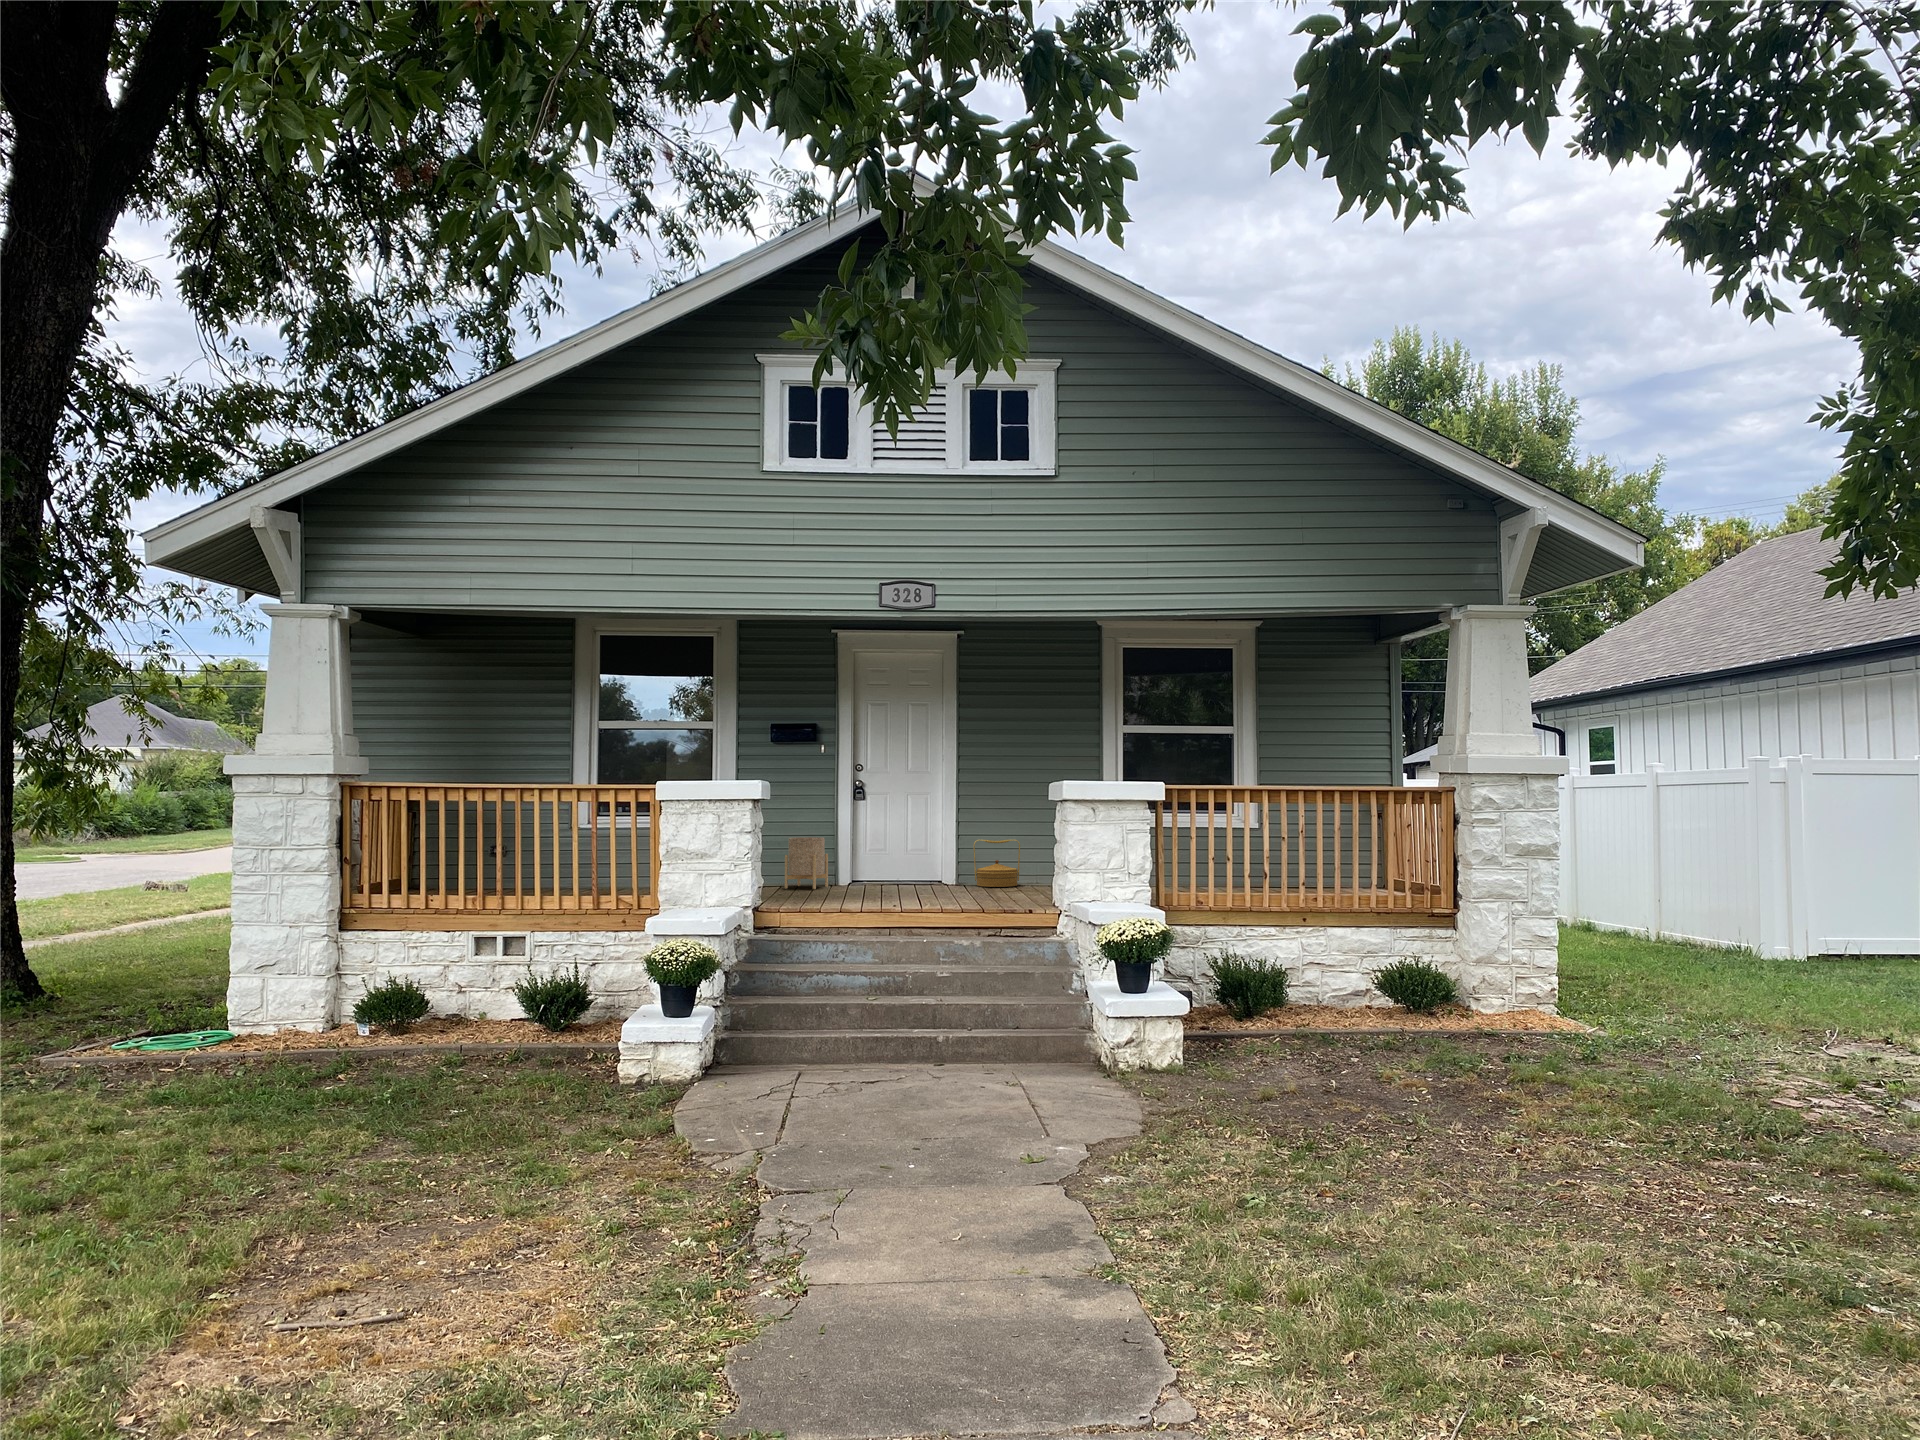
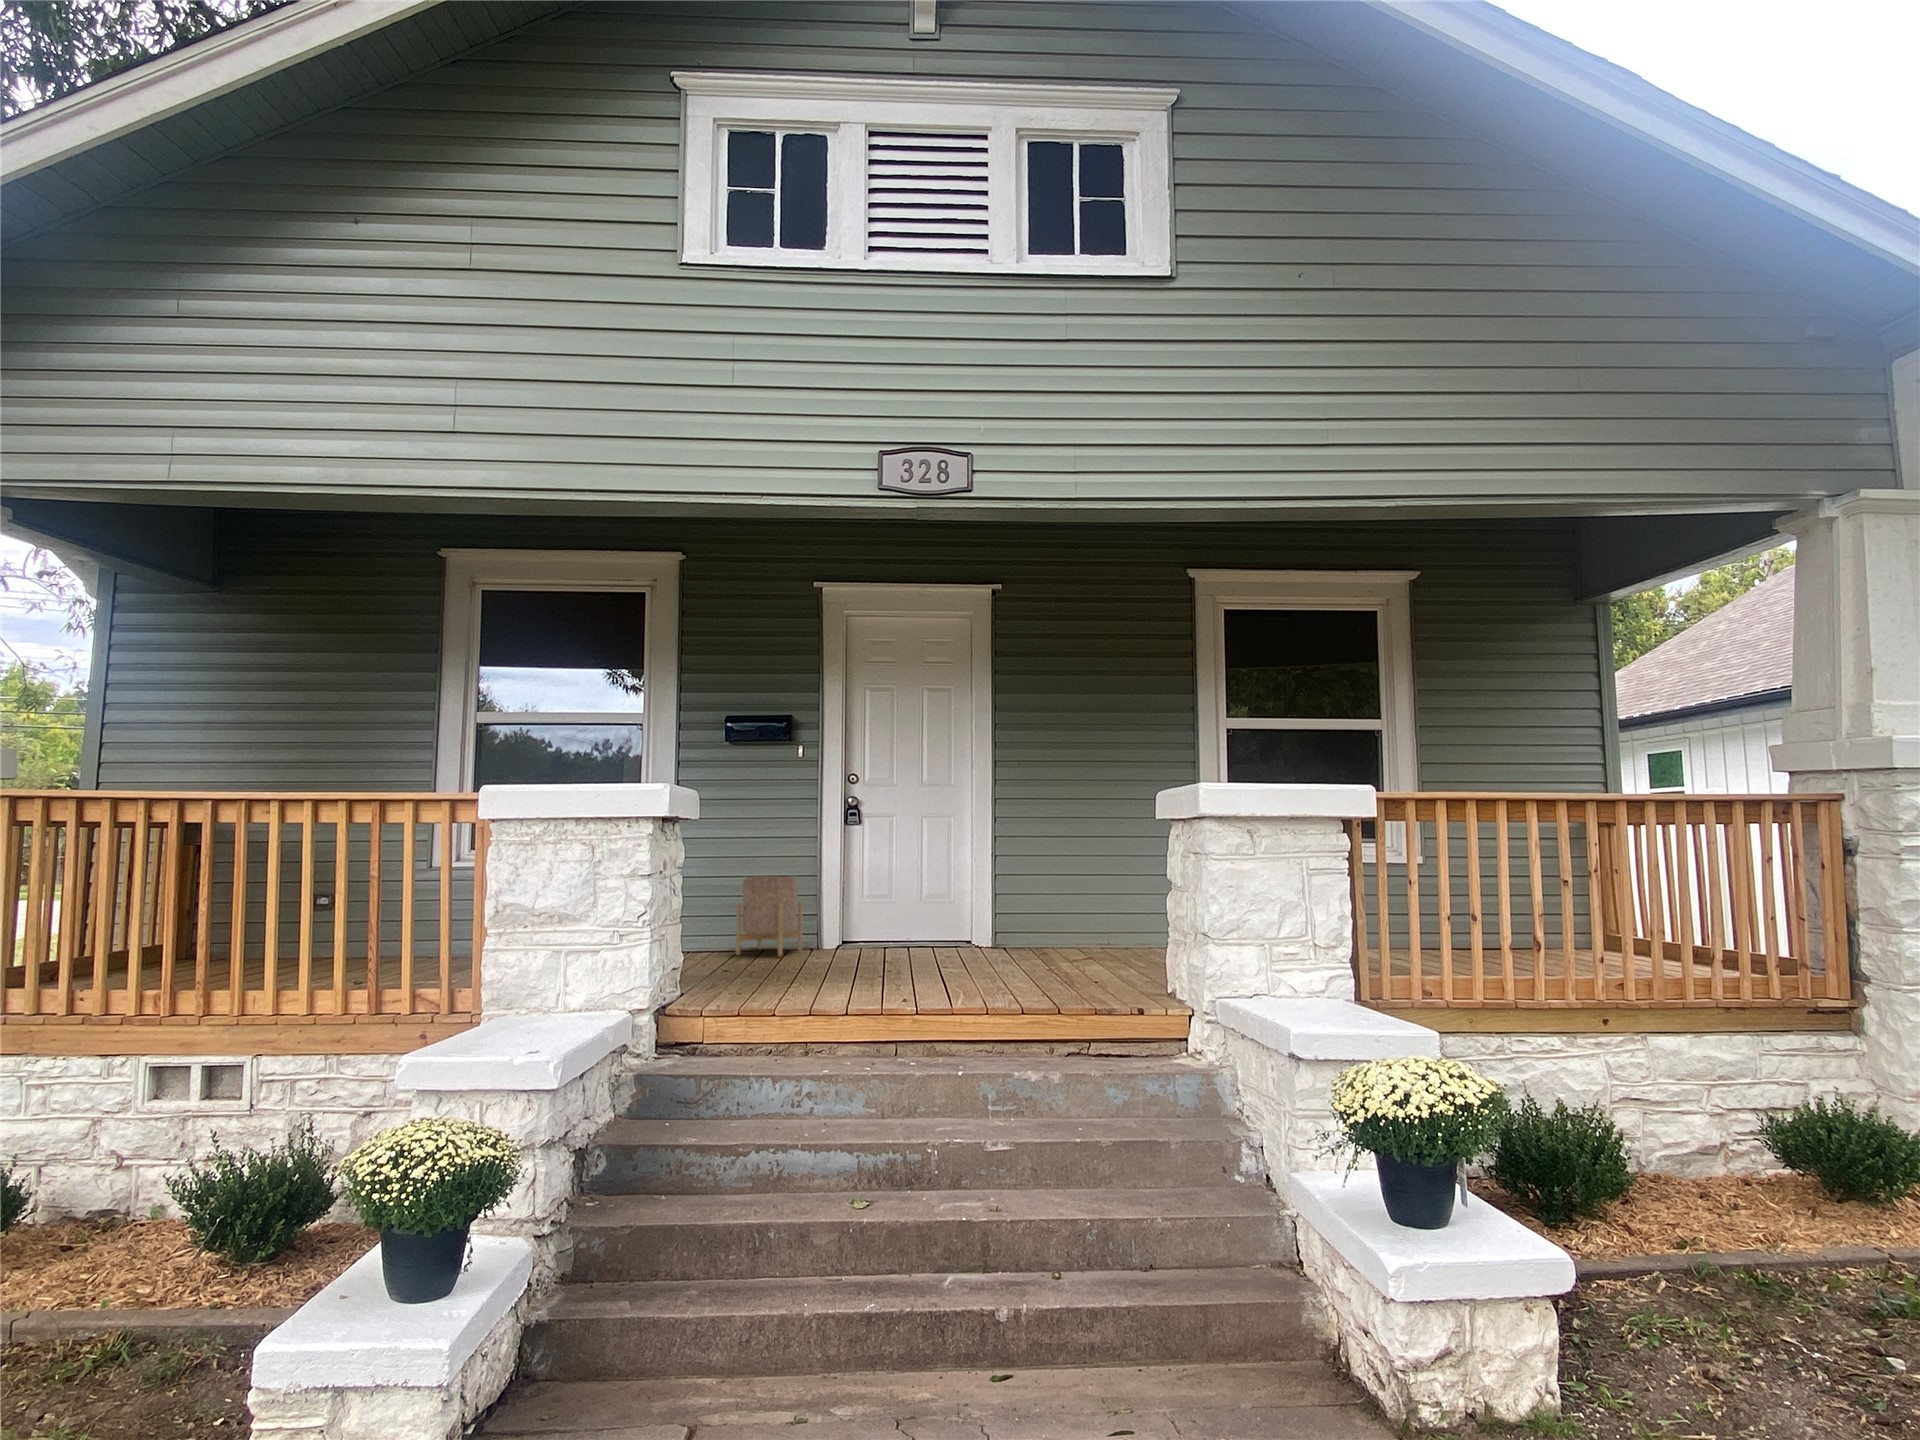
woven basket: present [974,840,1020,887] -> none [1019,878,1088,950]

